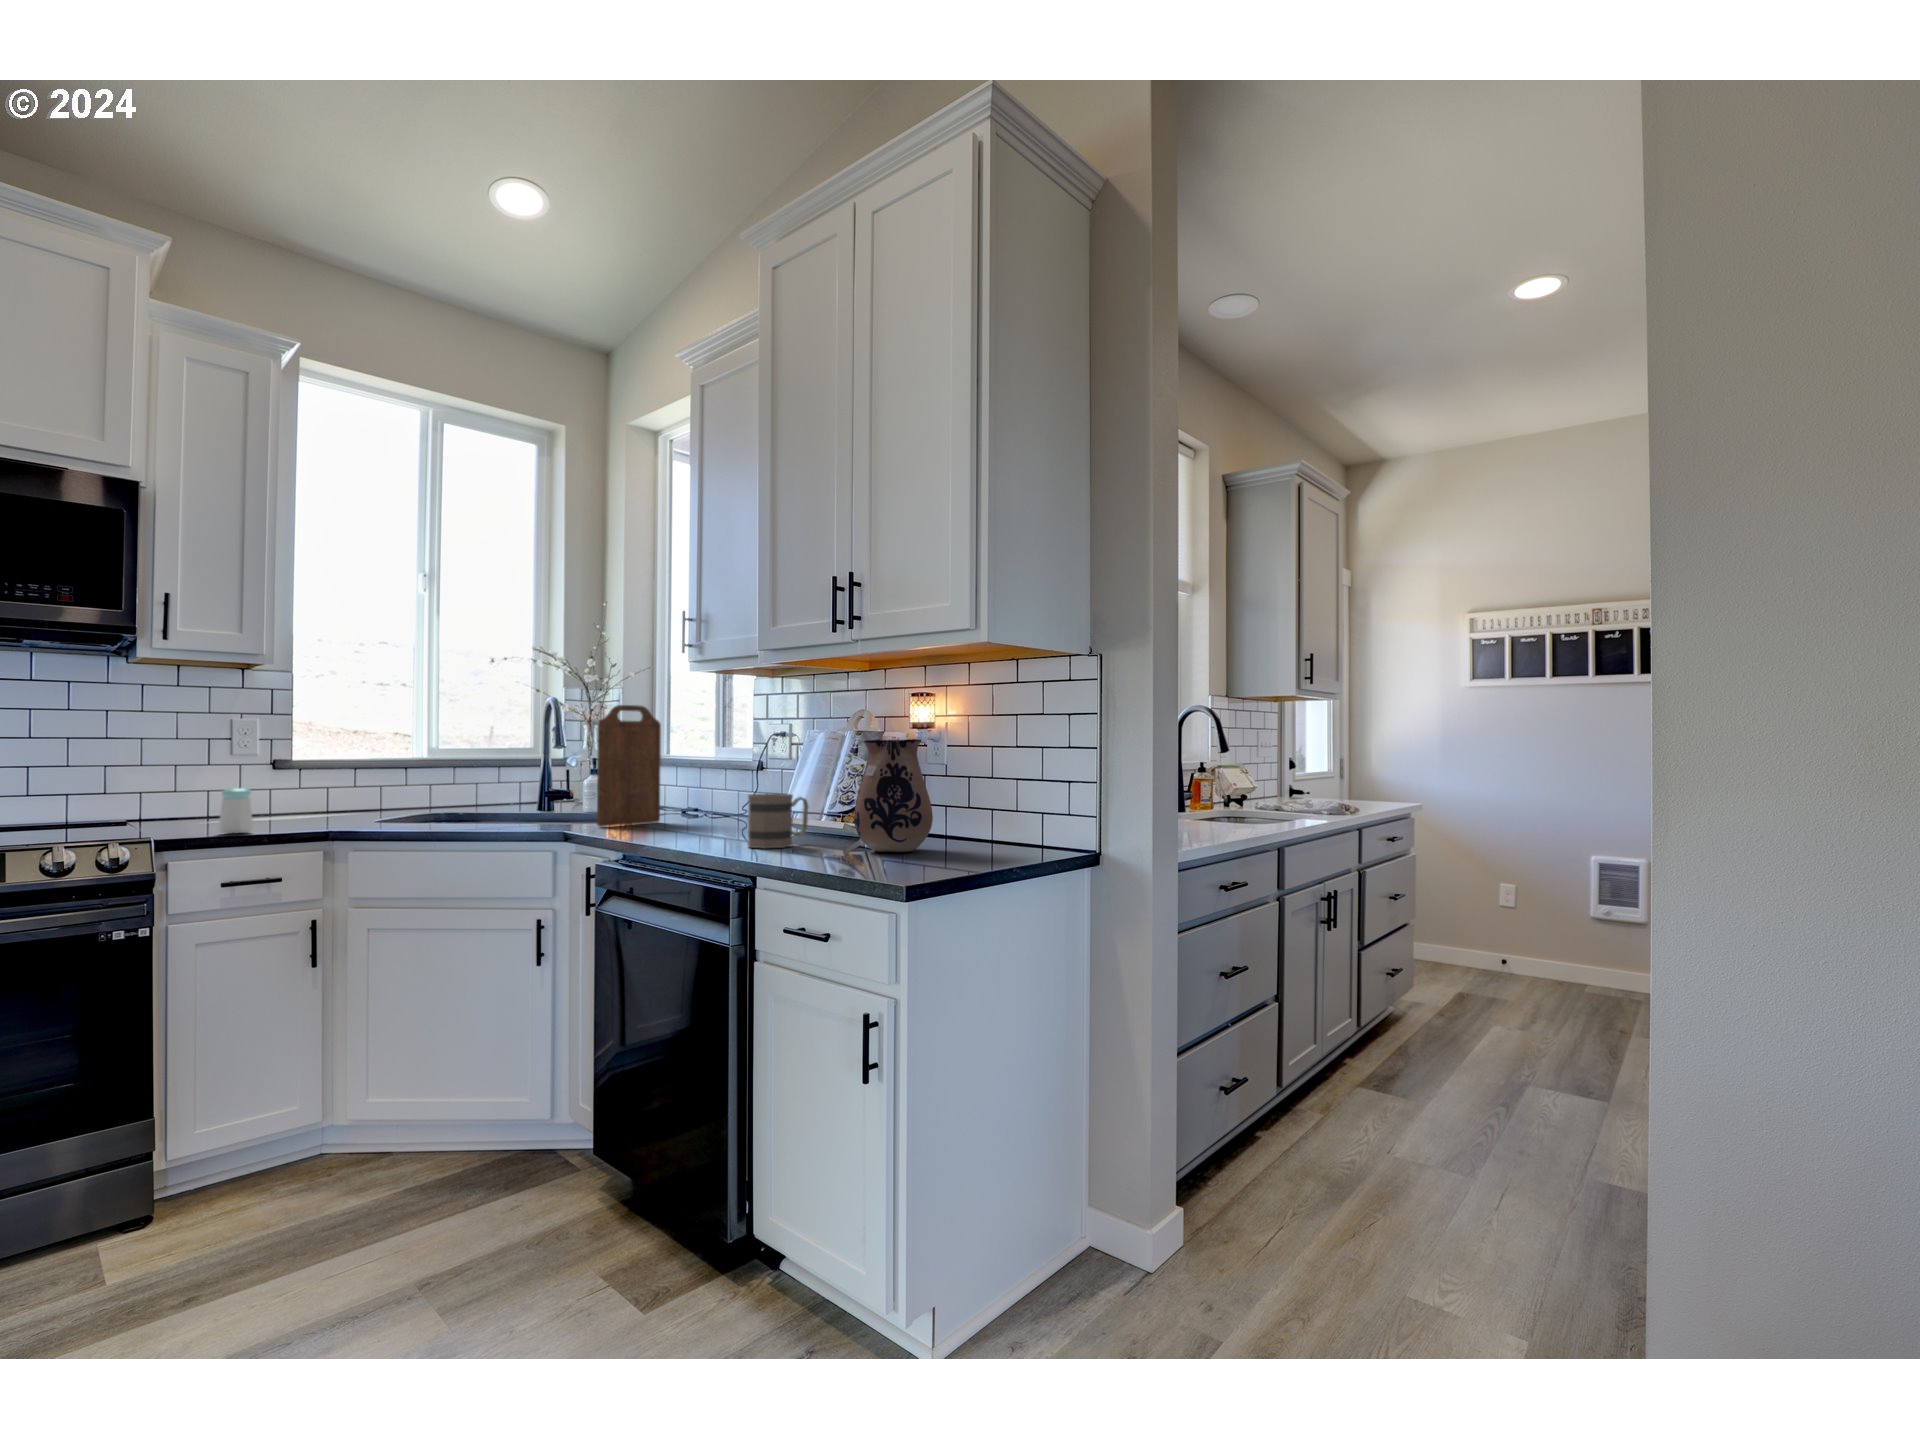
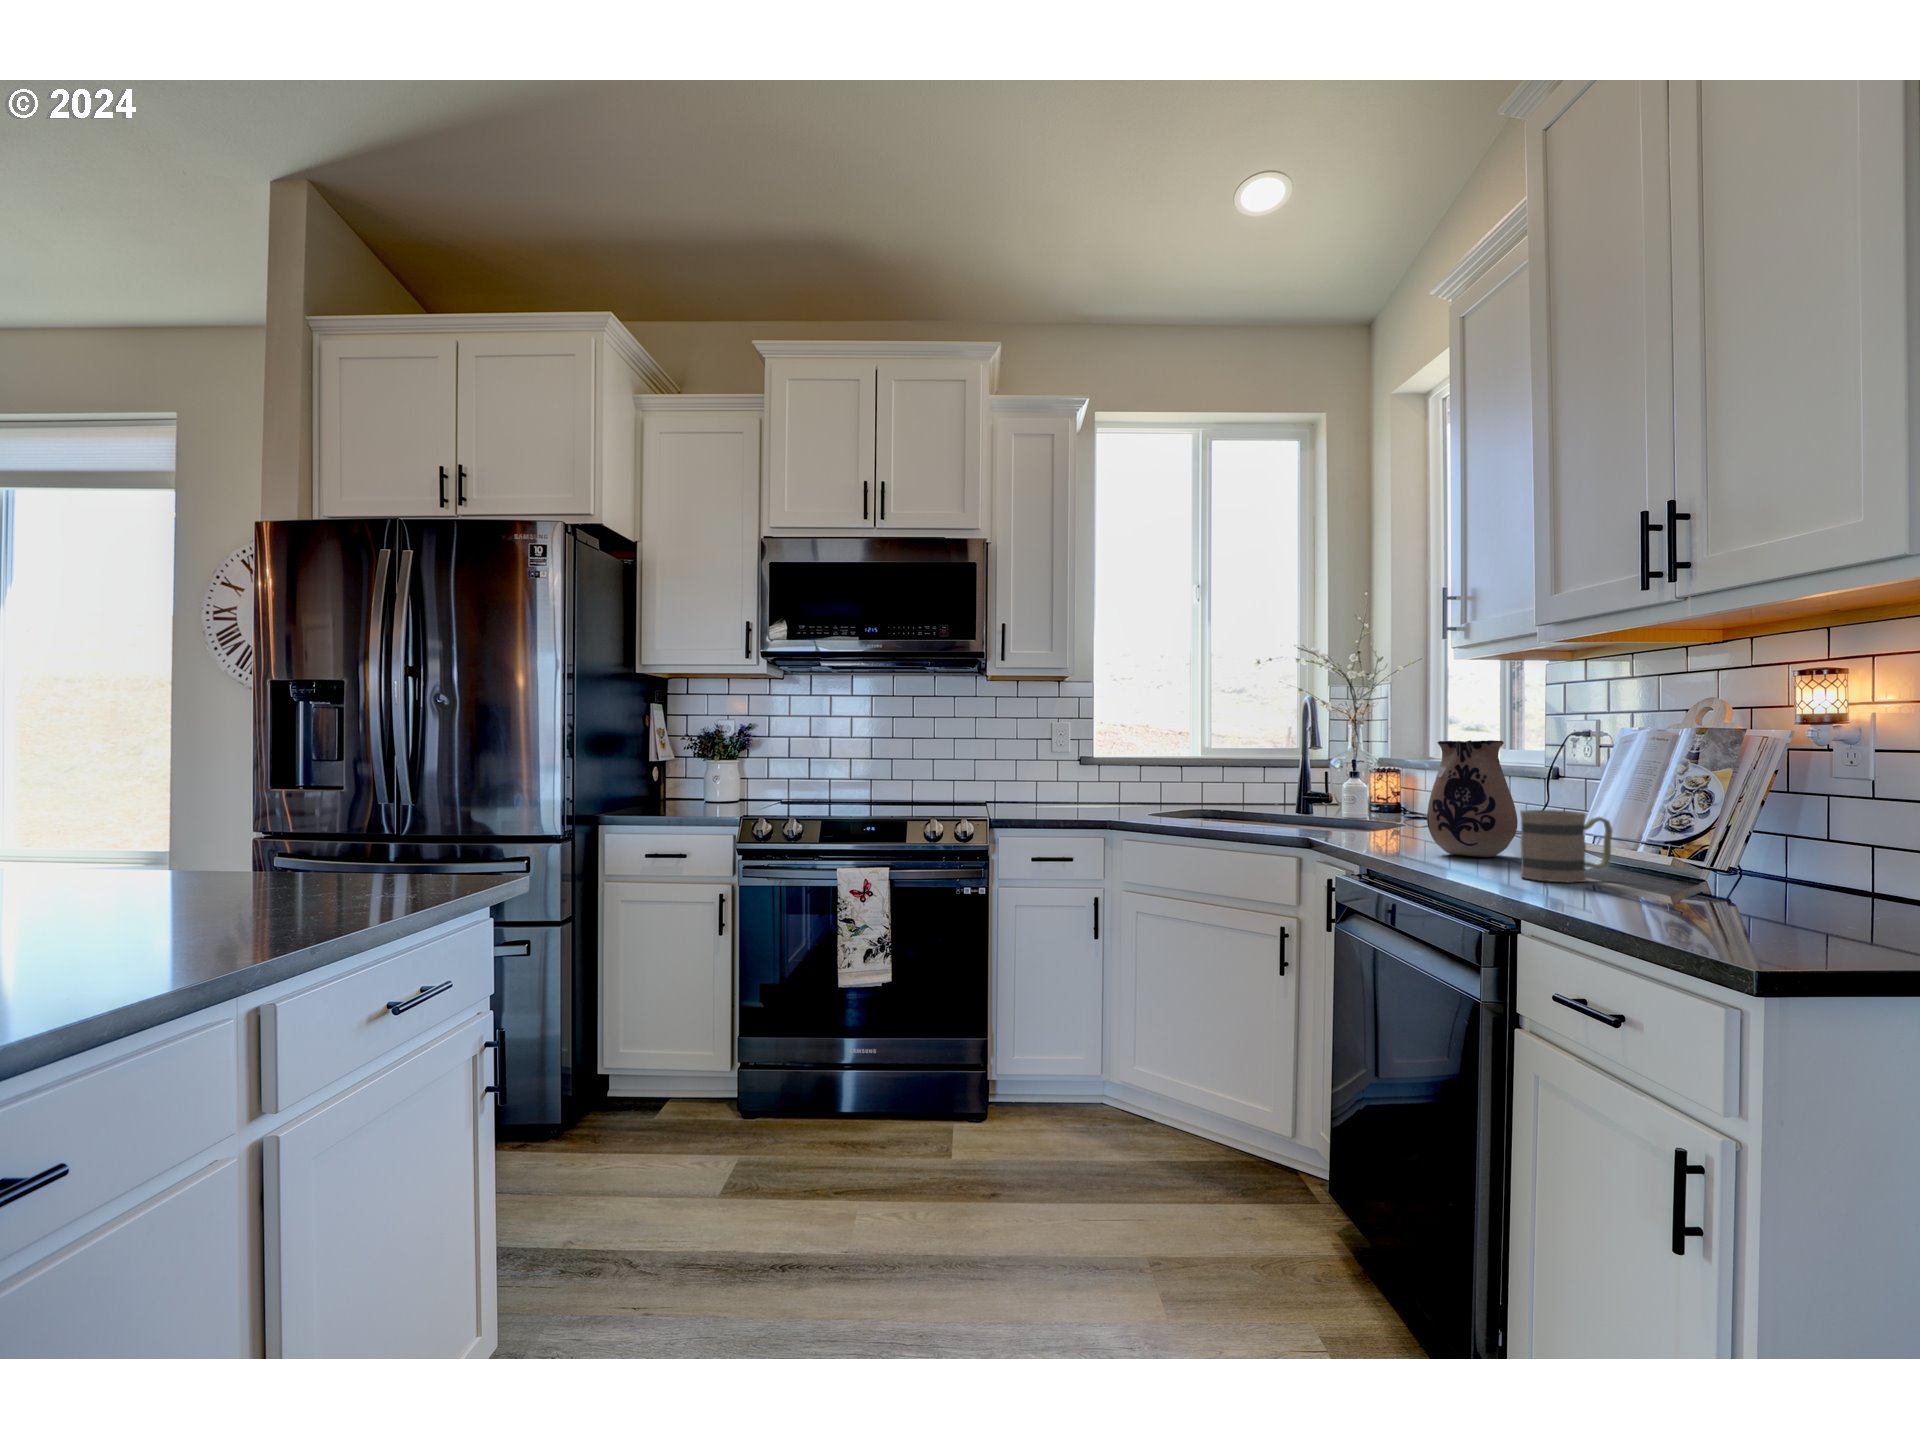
cutting board: present [597,705,661,827] -> none [1348,702,1424,836]
ceramic pitcher: present [854,739,933,852] -> present [1427,740,1518,857]
salt shaker: present [218,788,253,834] -> none [1030,782,1053,820]

